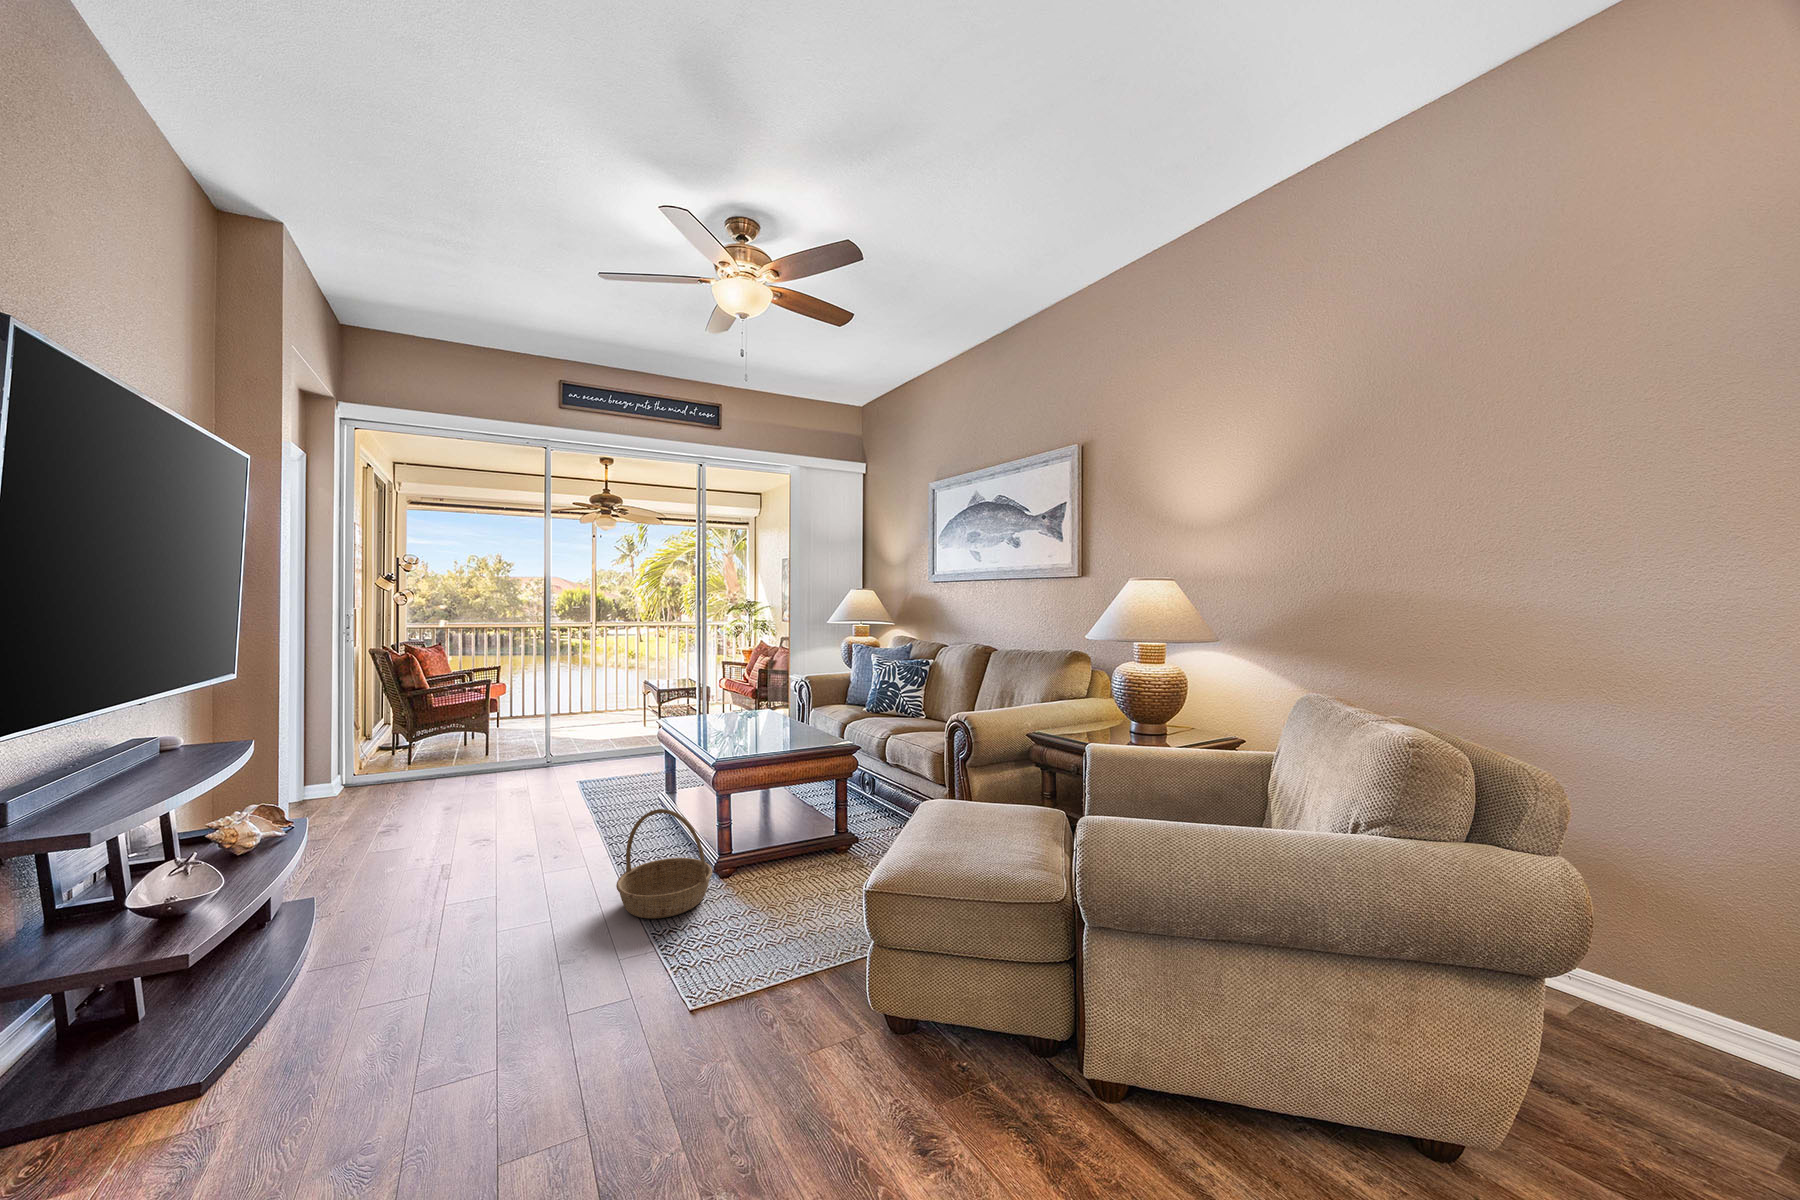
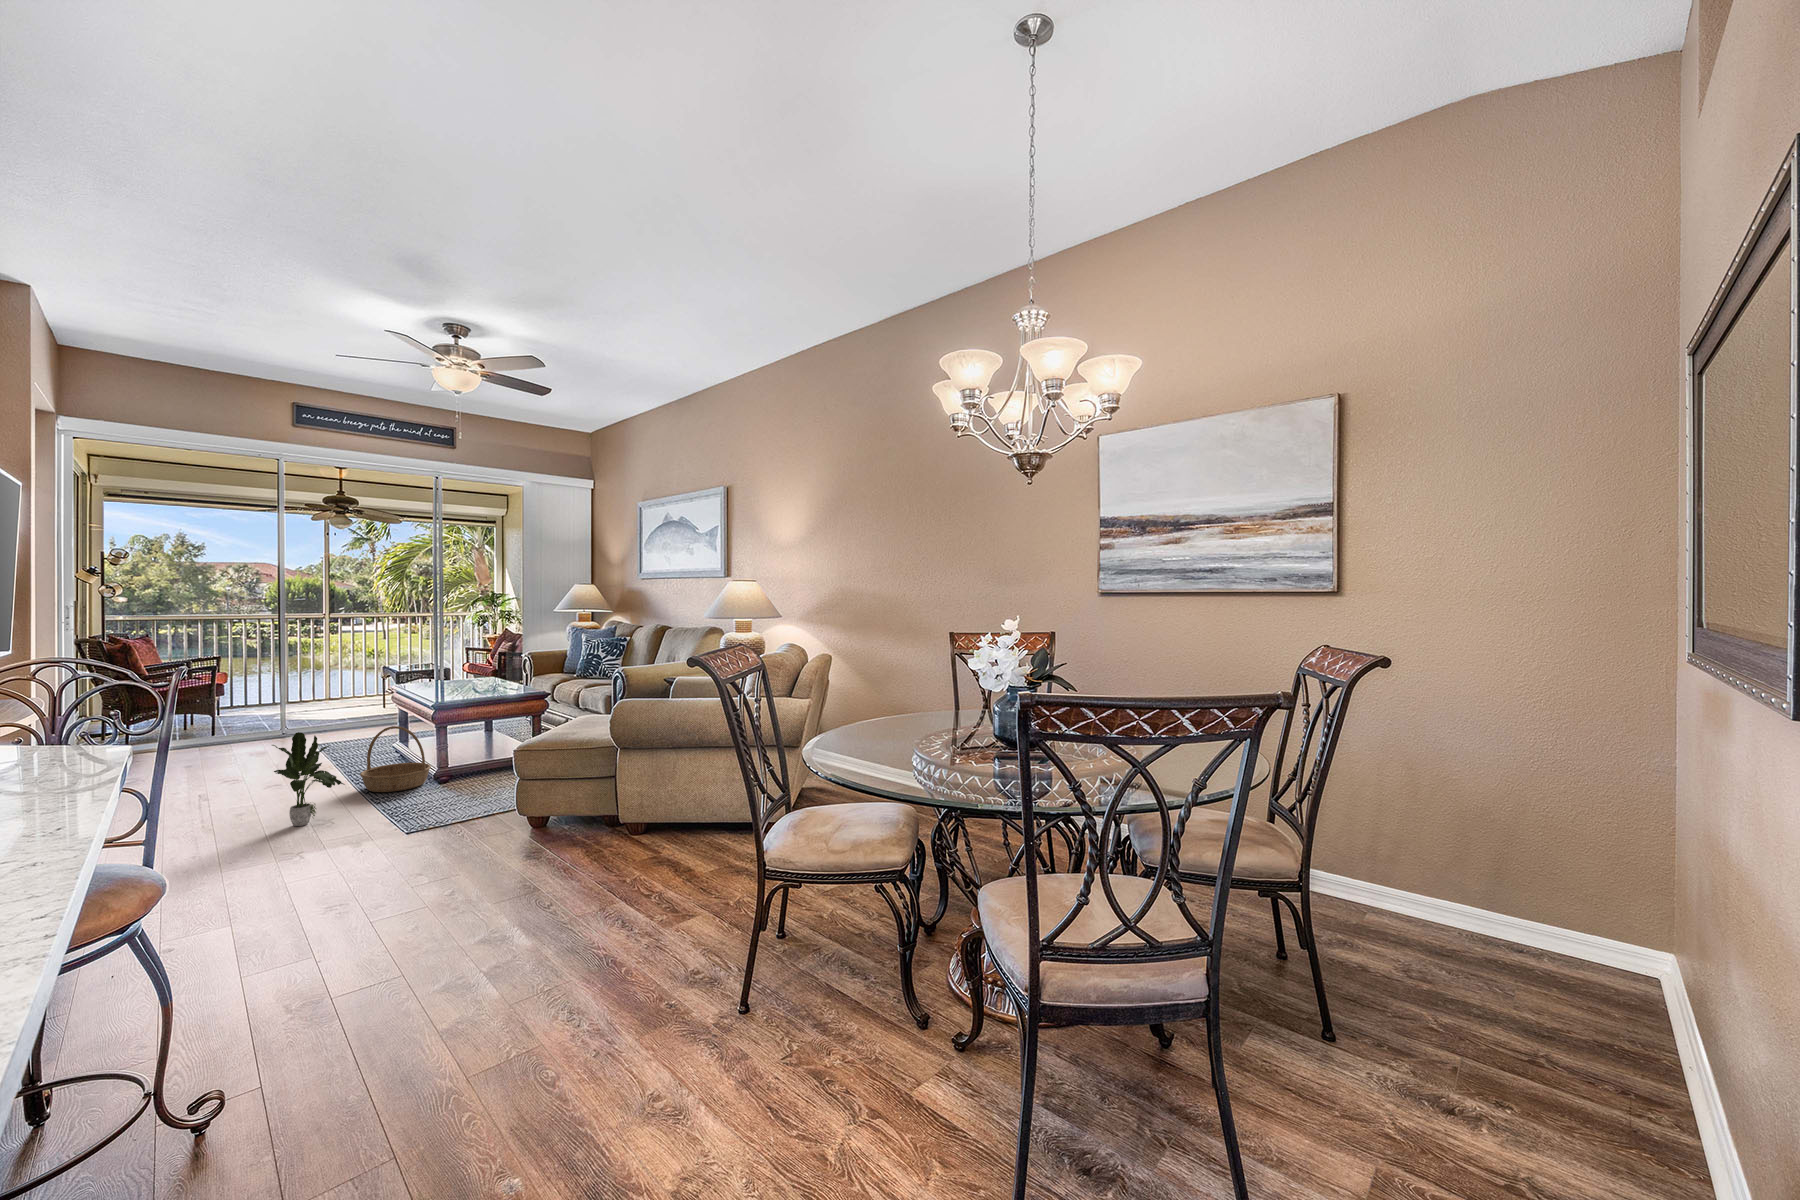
potted plant: none [470,849,589,1021] -> present [272,732,345,826]

